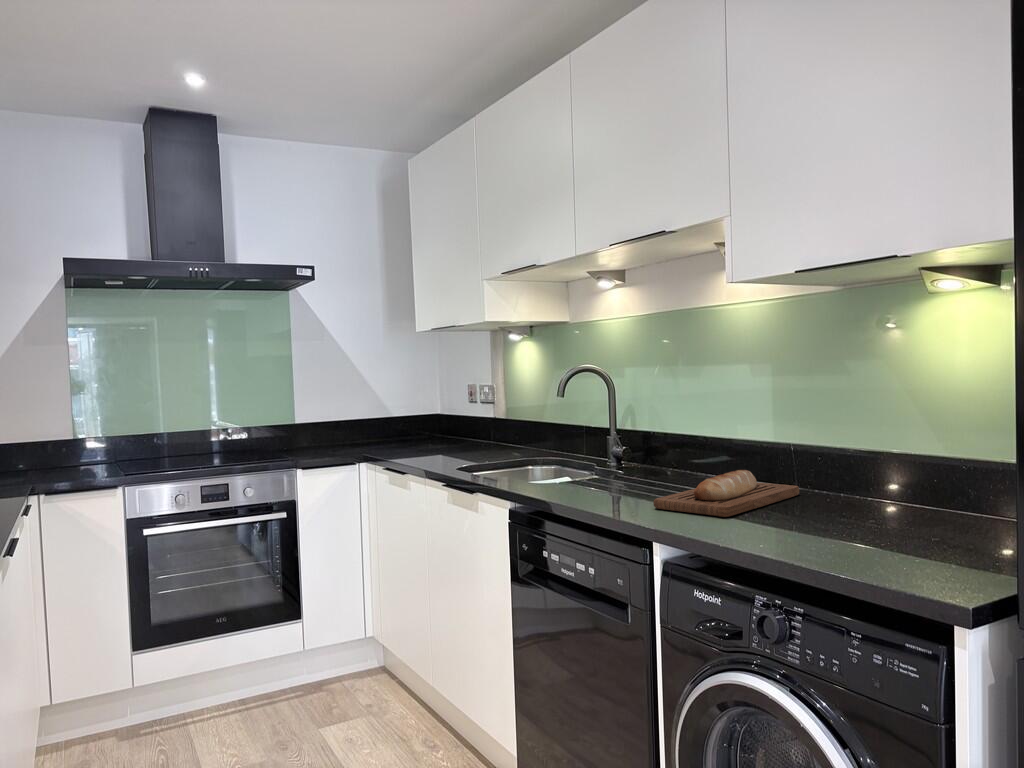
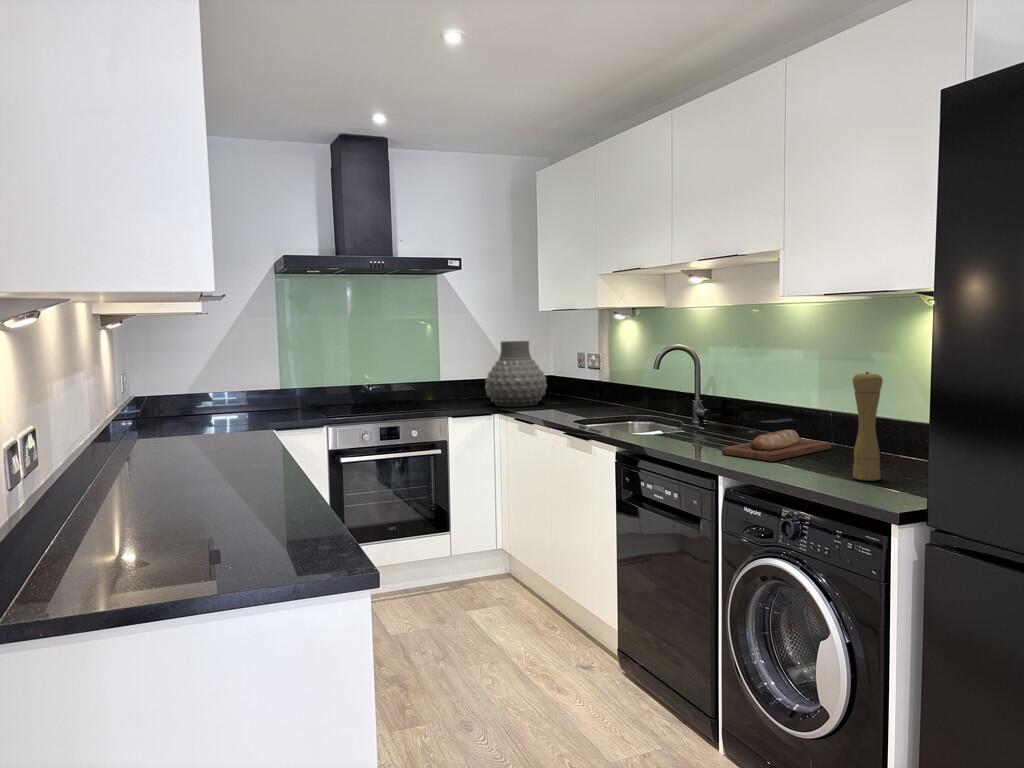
vase: none [347,368,428,452] -> present [485,341,547,407]
pepper mill: none [846,380,893,543] -> present [853,372,883,481]

